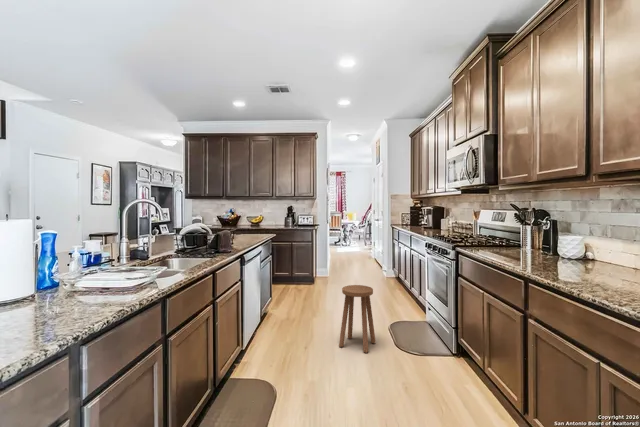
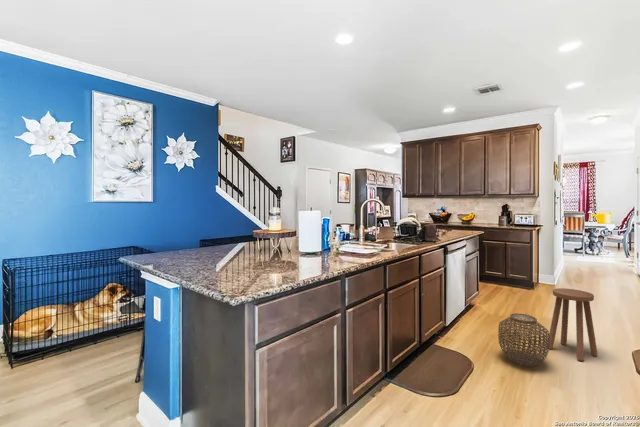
woven basket: none [301,320,346,376] -> present [498,313,549,367]

